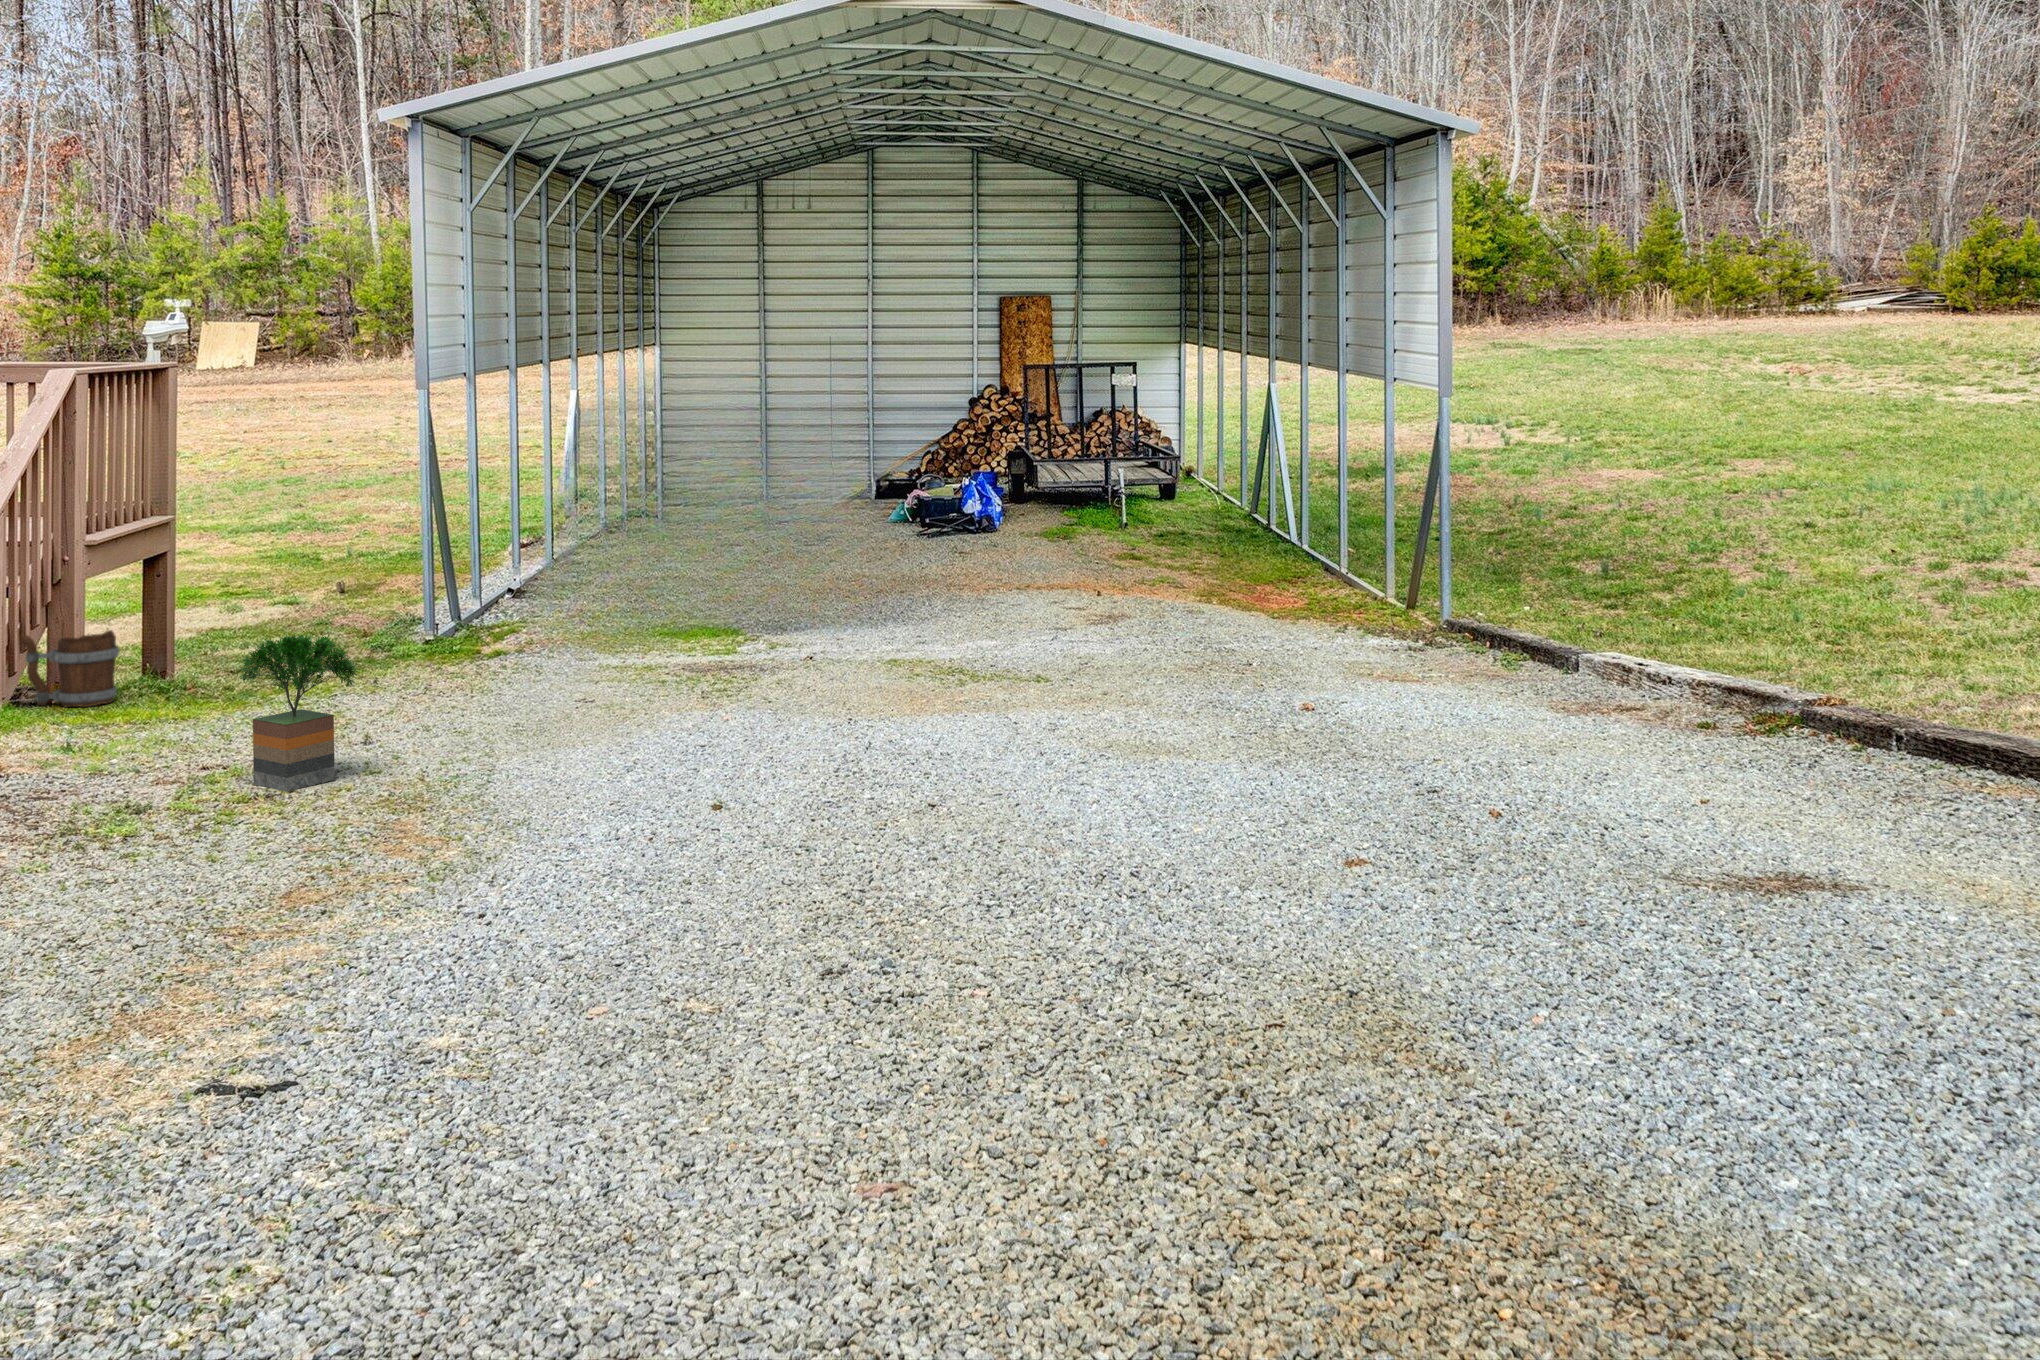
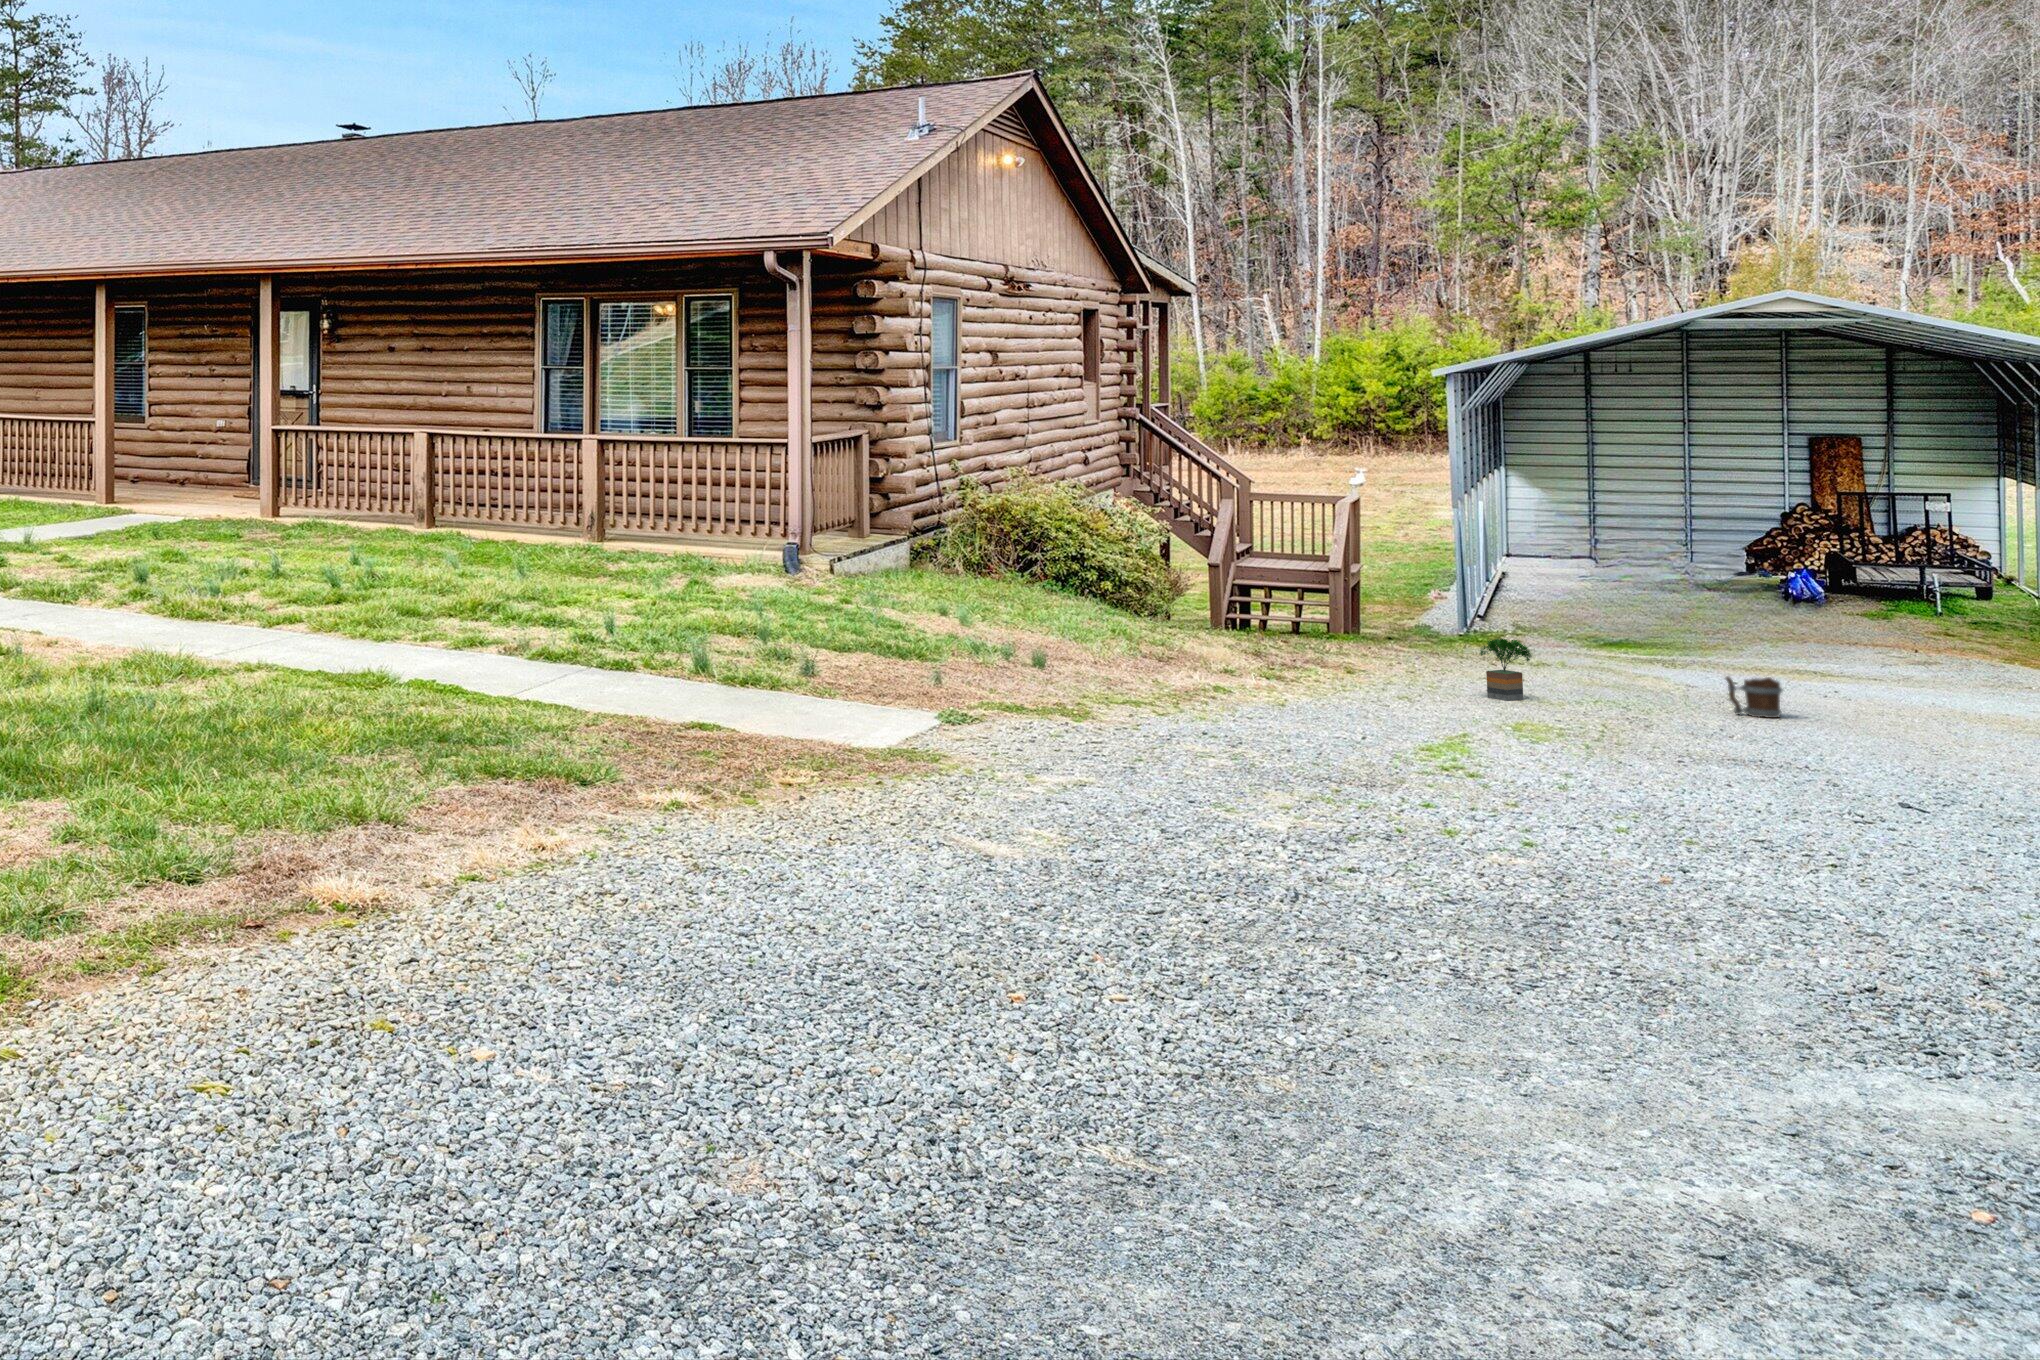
bucket: present [21,630,119,707] -> present [1725,677,1782,718]

